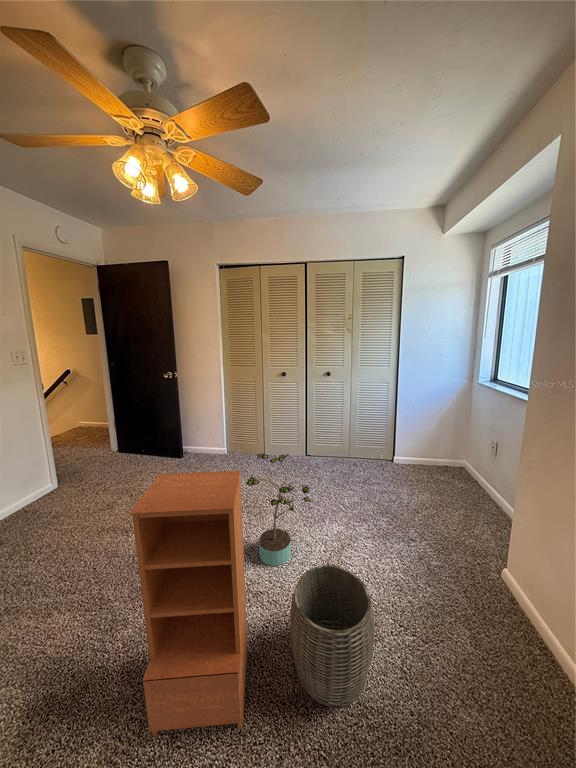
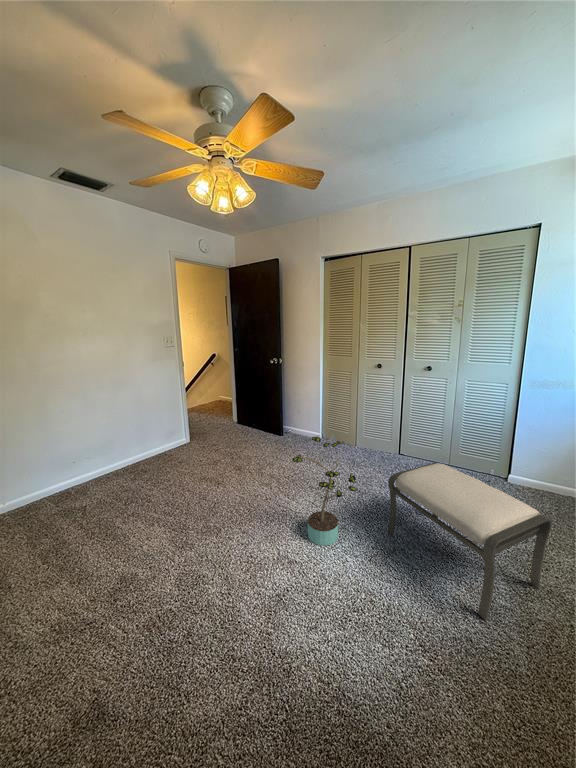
ottoman: none [329,458,450,581] -> present [388,463,552,621]
bookcase: present [129,471,247,737] -> none [163,431,265,650]
woven basket: present [290,565,374,708] -> none [288,548,371,684]

